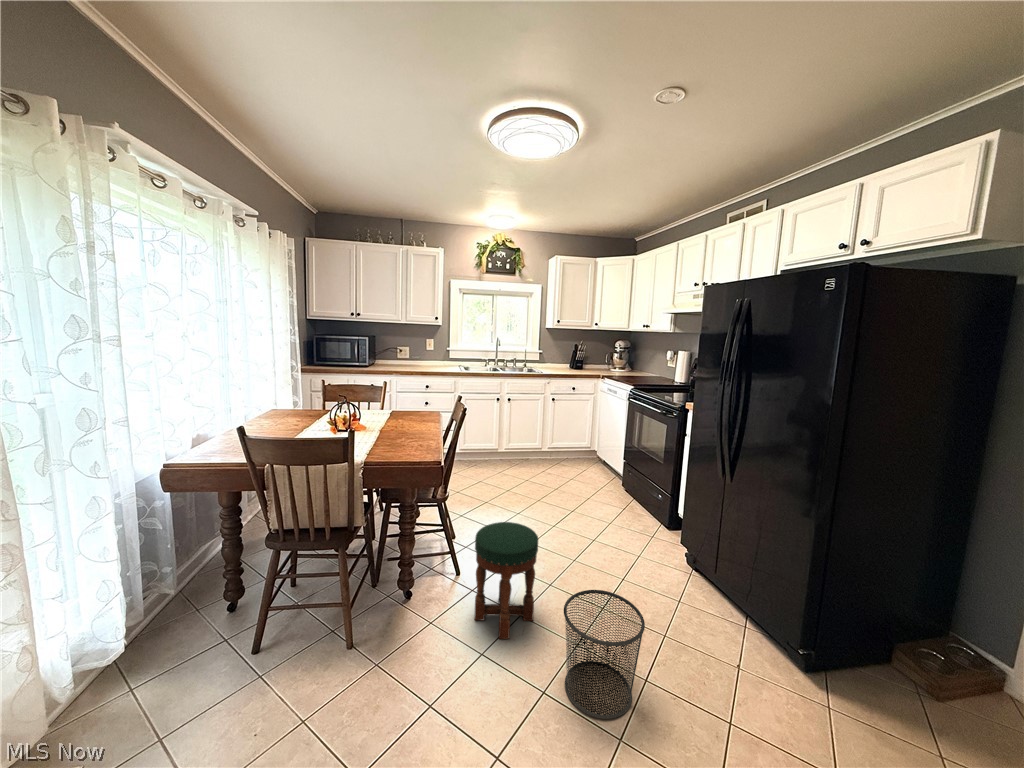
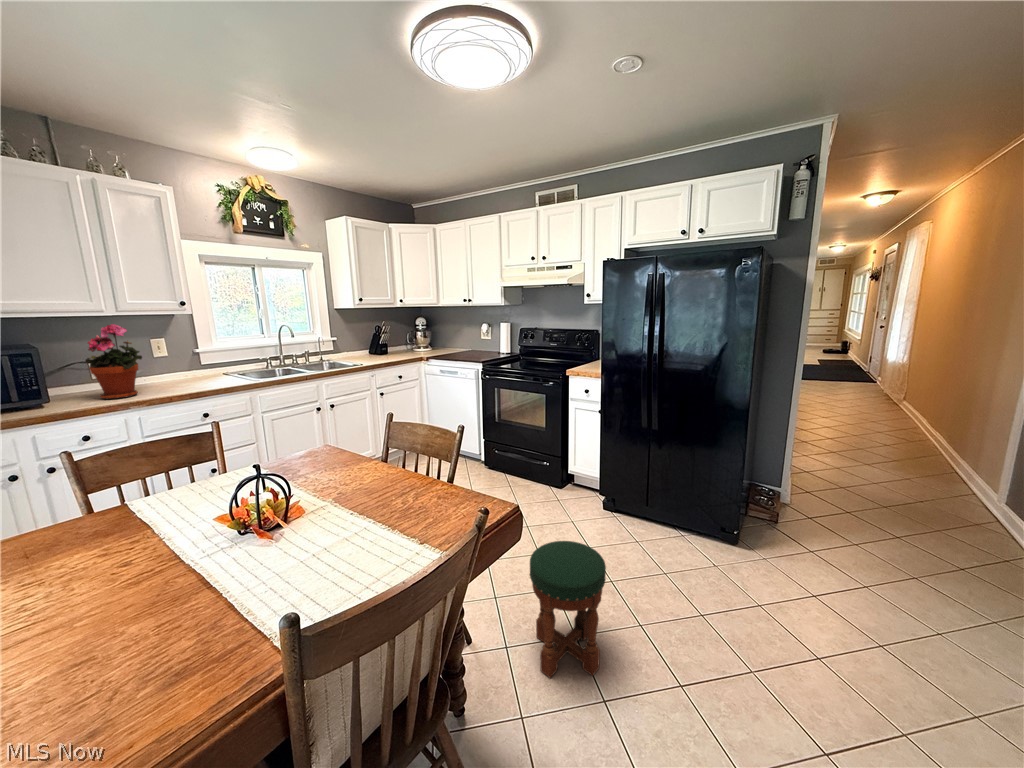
potted plant: none [388,328,411,369] -> present [85,324,142,399]
waste bin: present [564,590,645,719] -> none [663,558,747,677]

